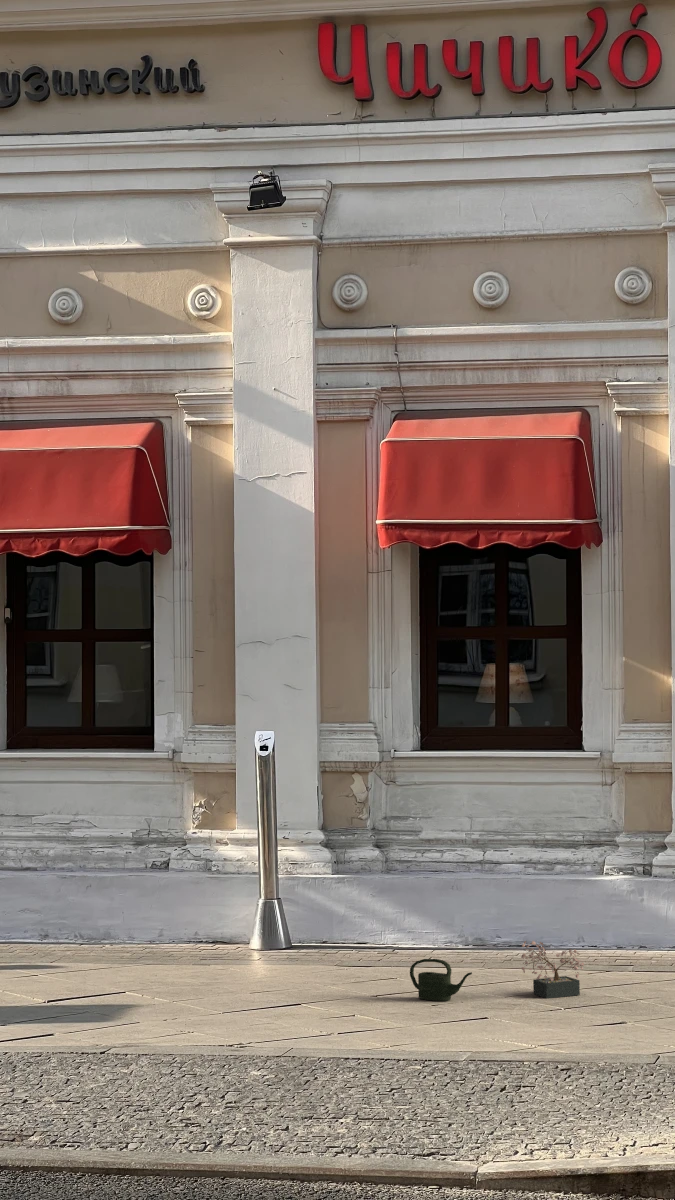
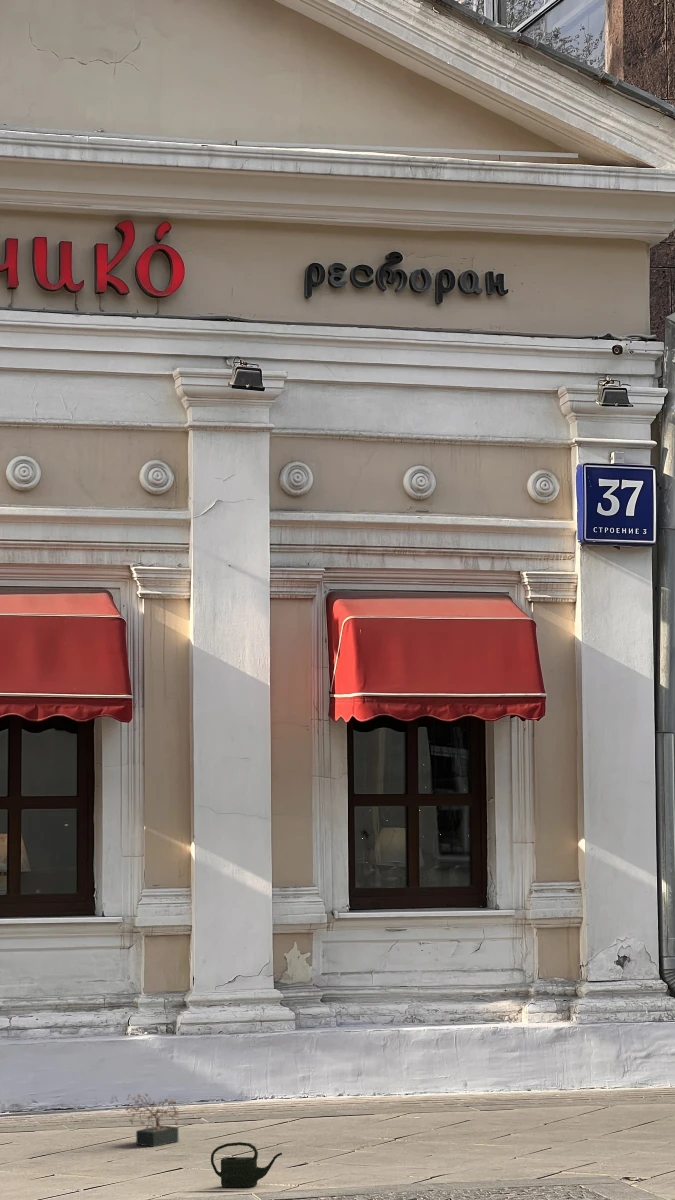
watering can: present [410,959,472,1001] -> present [211,1142,282,1187]

